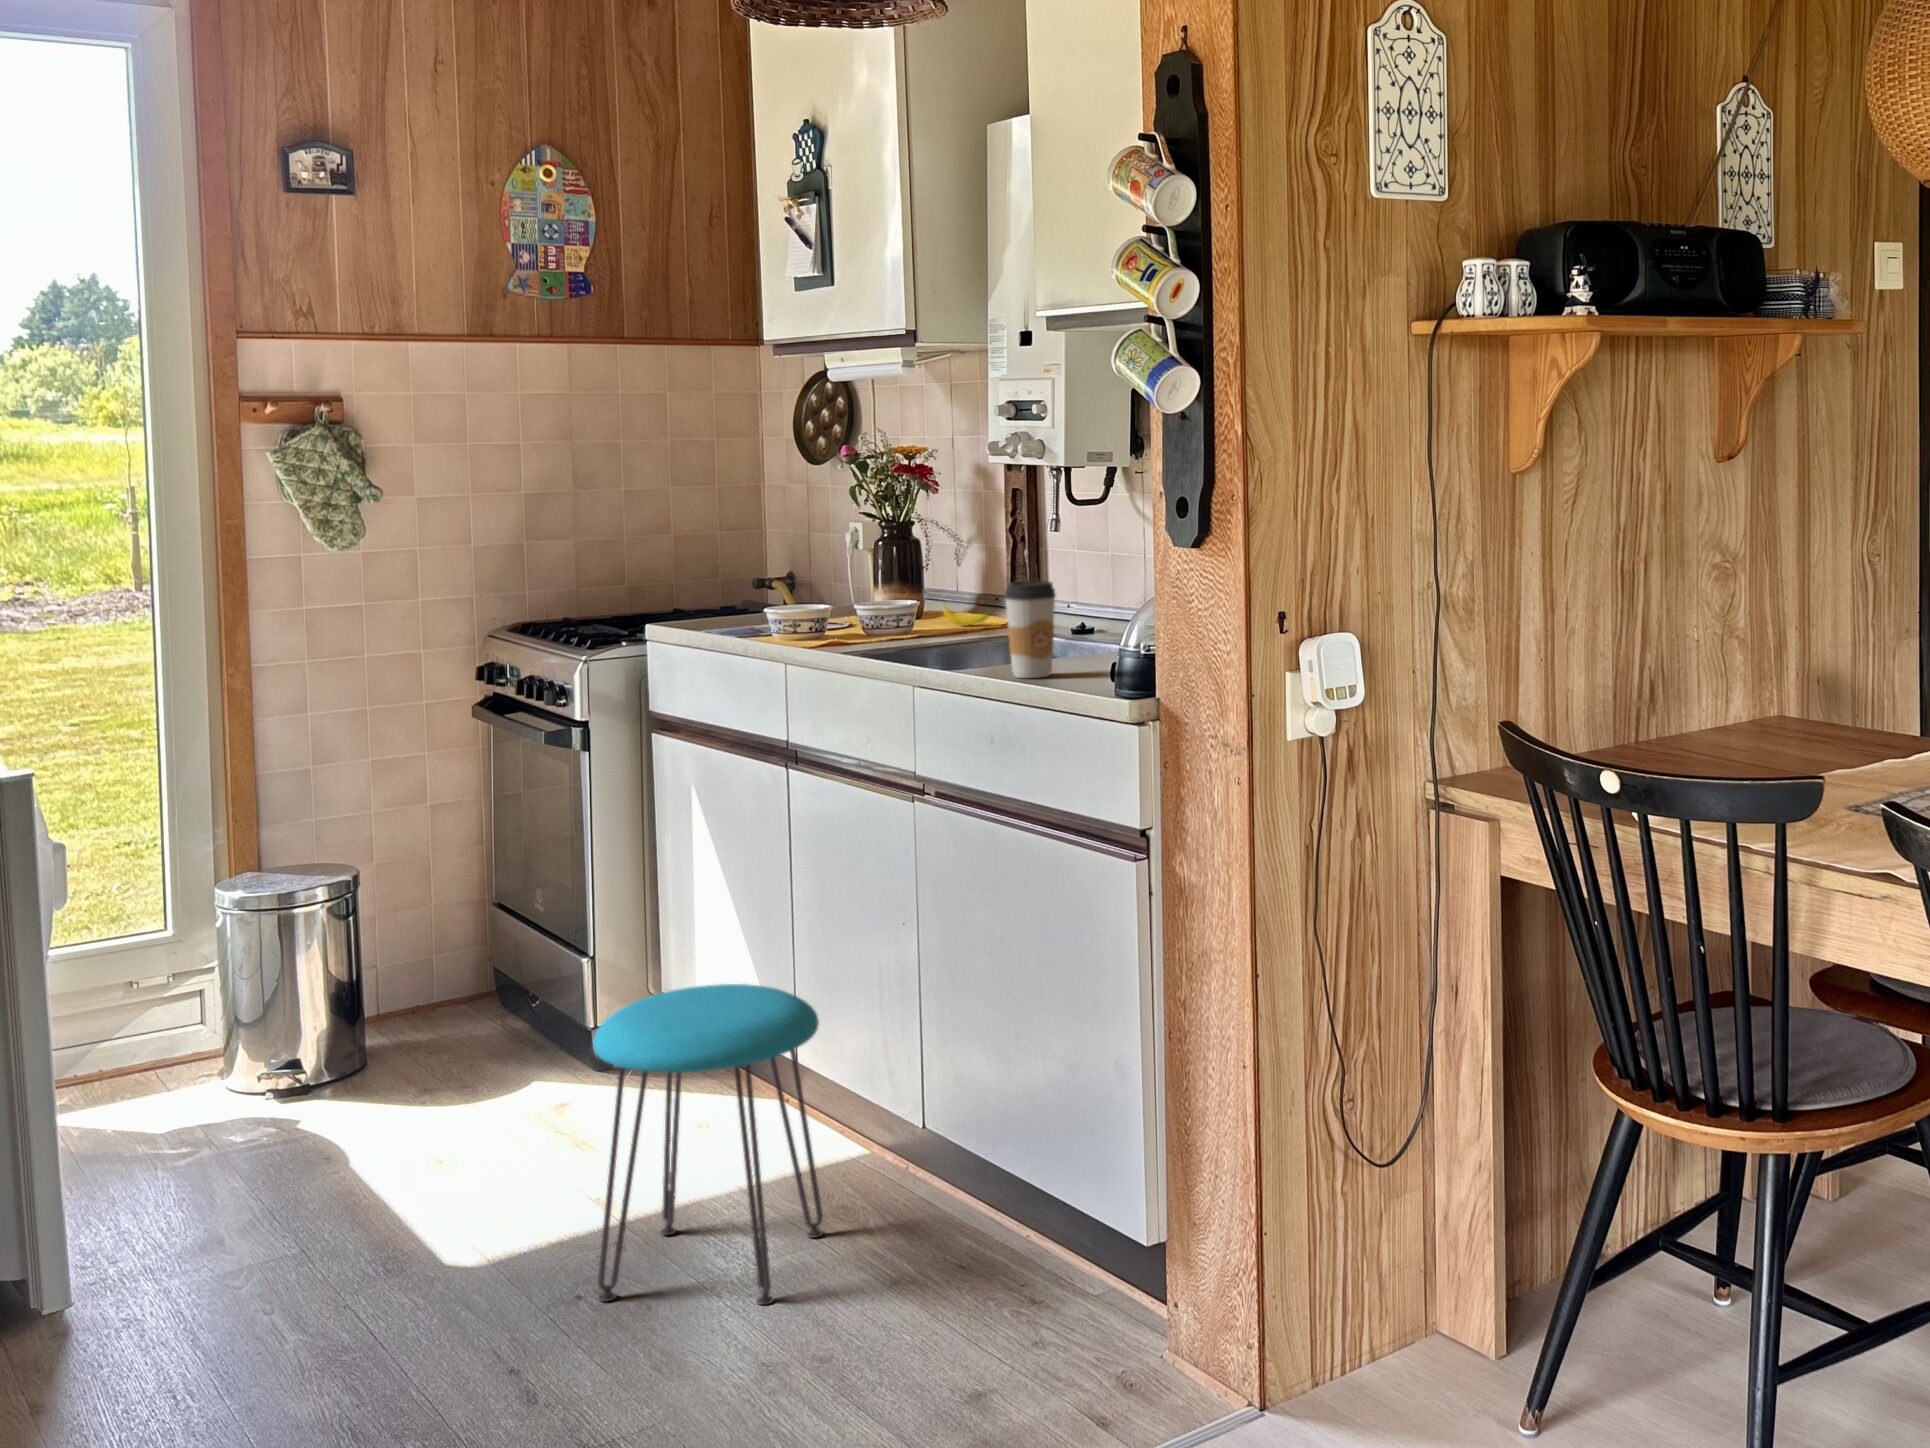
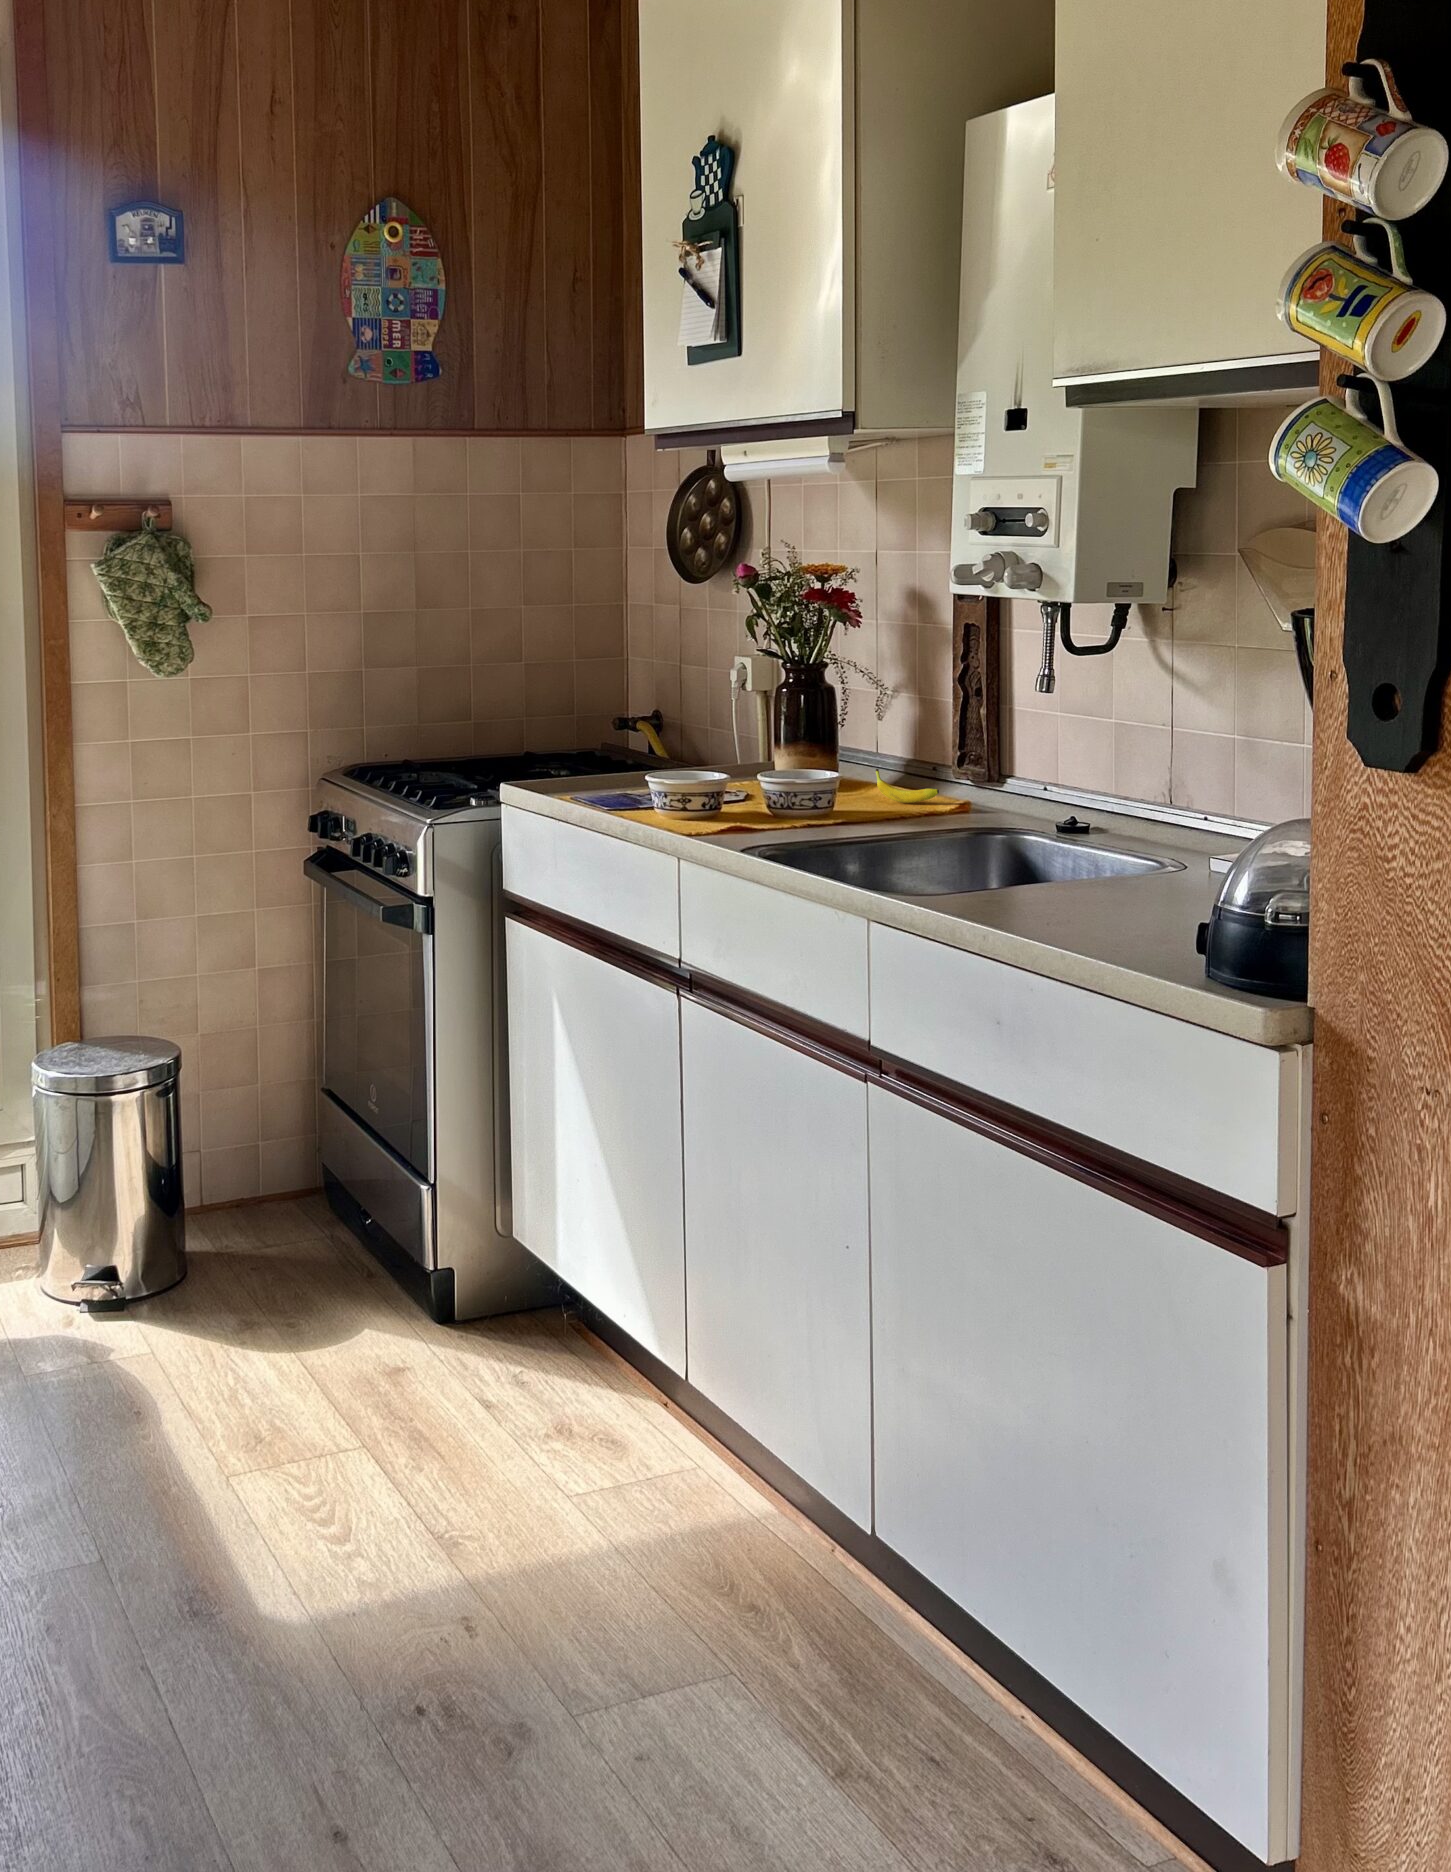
coffee cup: present [1005,581,1056,678] -> none [1022,778,1101,925]
stool: present [593,984,823,1305] -> none [436,1306,738,1806]

